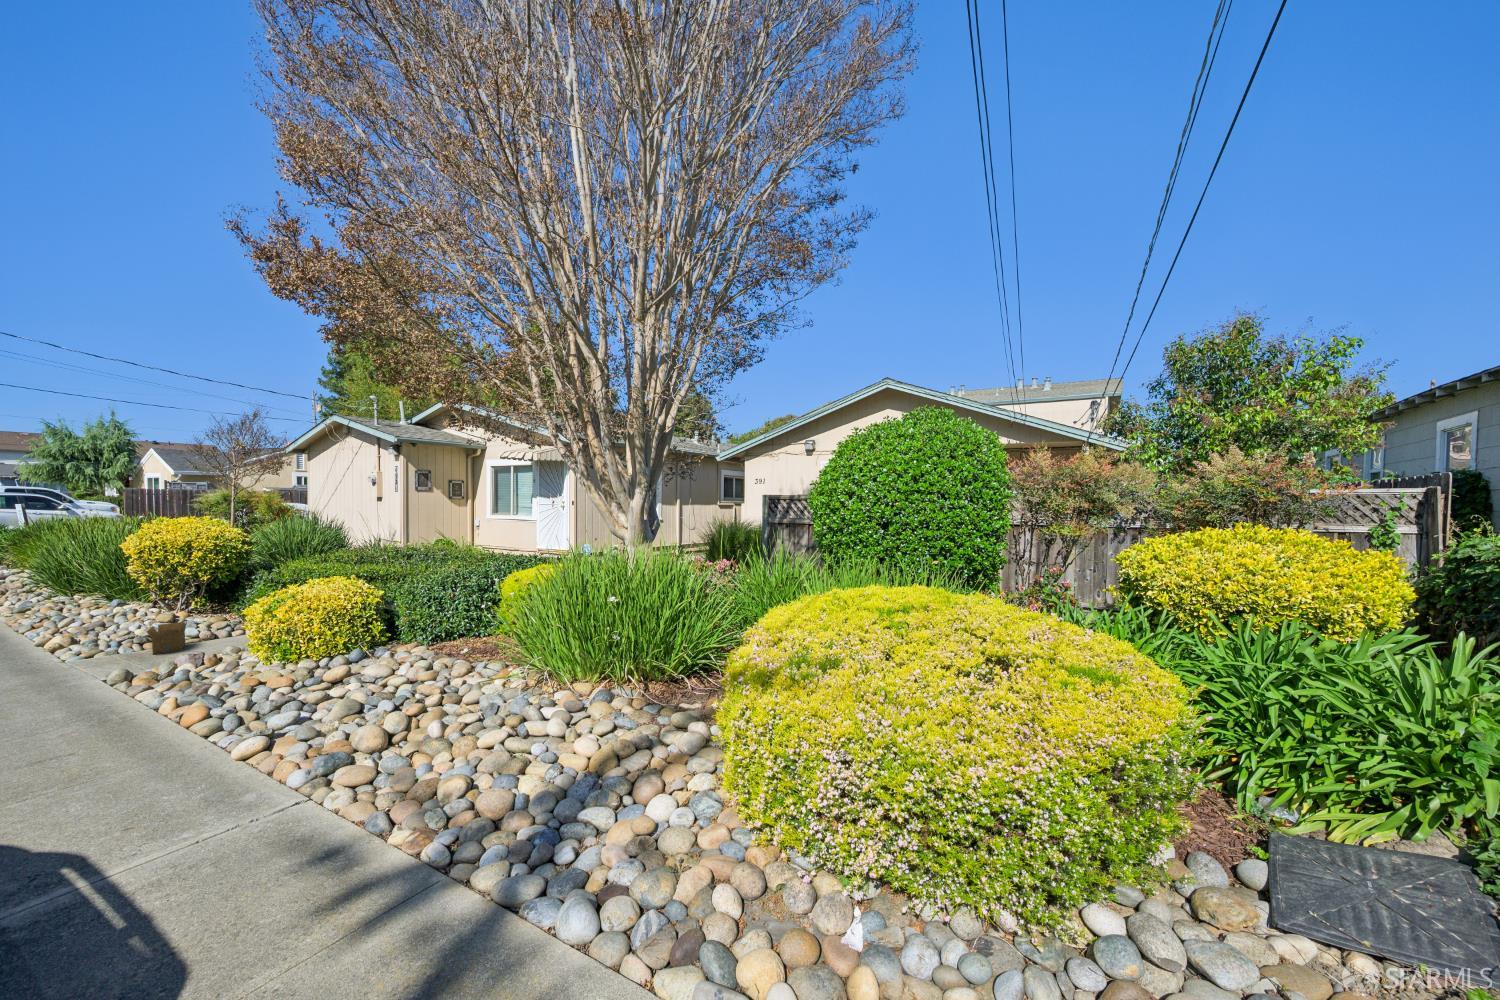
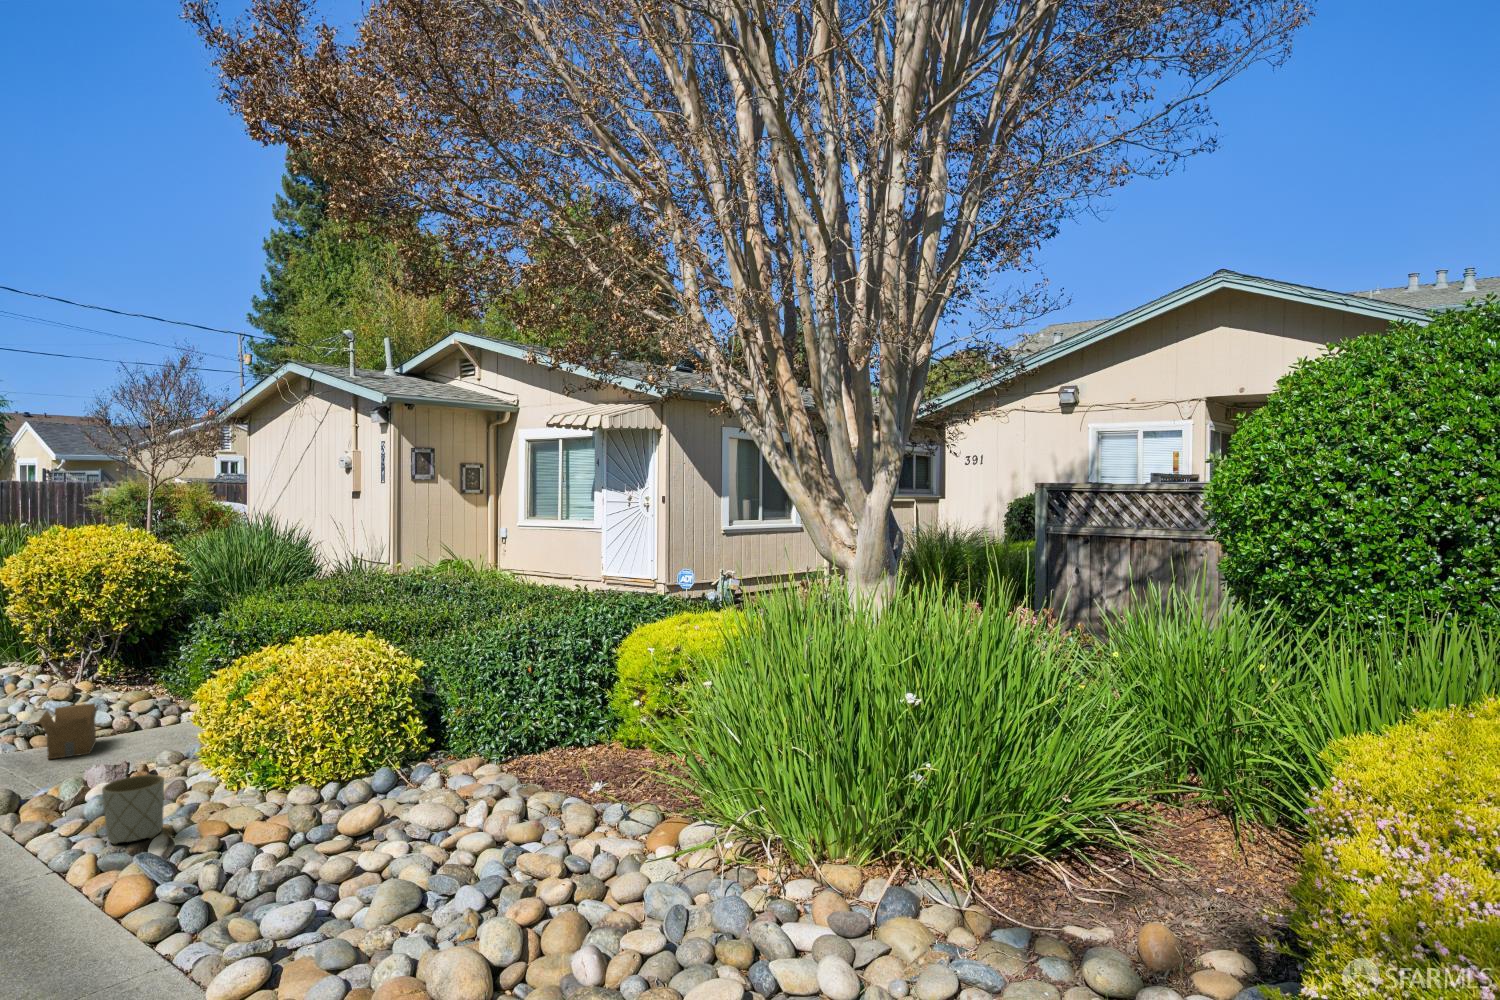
planter: none [183,655,221,693] -> present [102,775,164,844]

